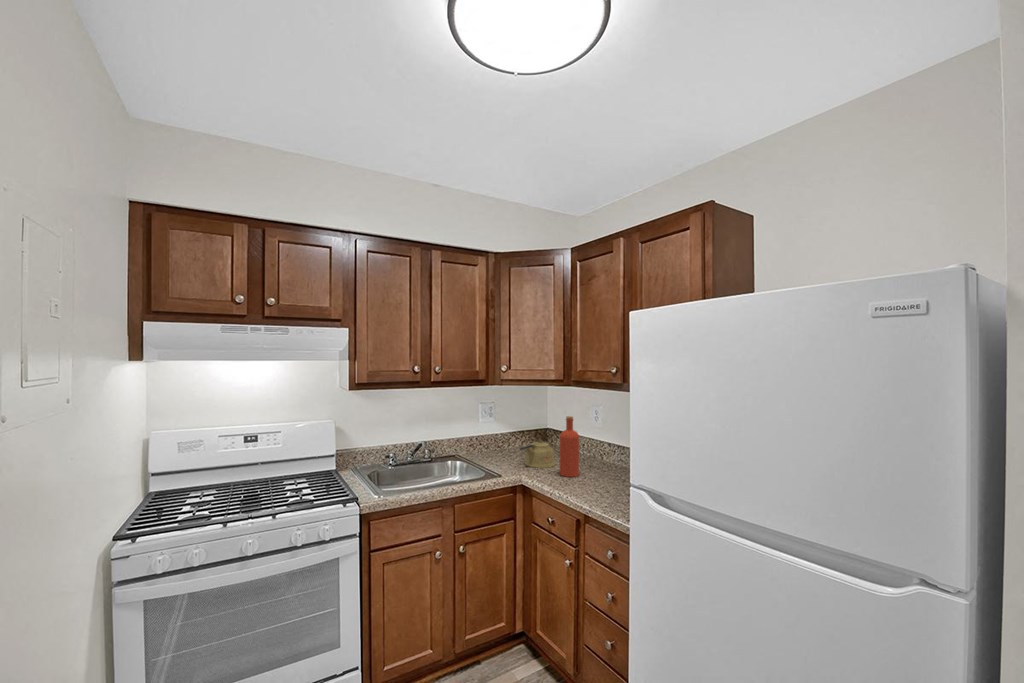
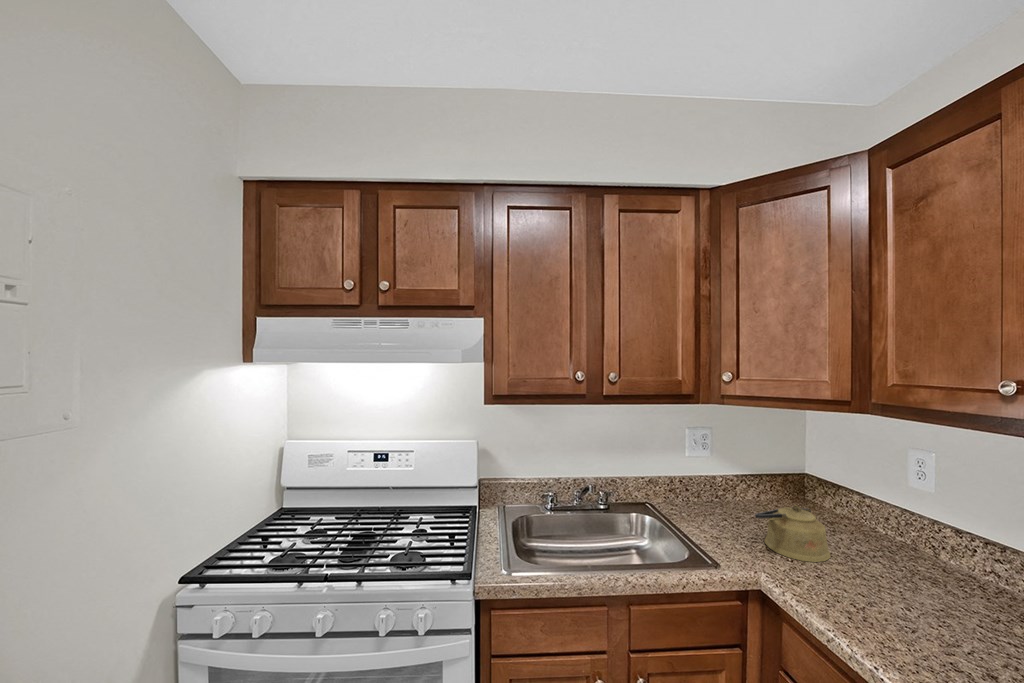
bottle: present [560,416,579,477] -> none [845,480,895,607]

